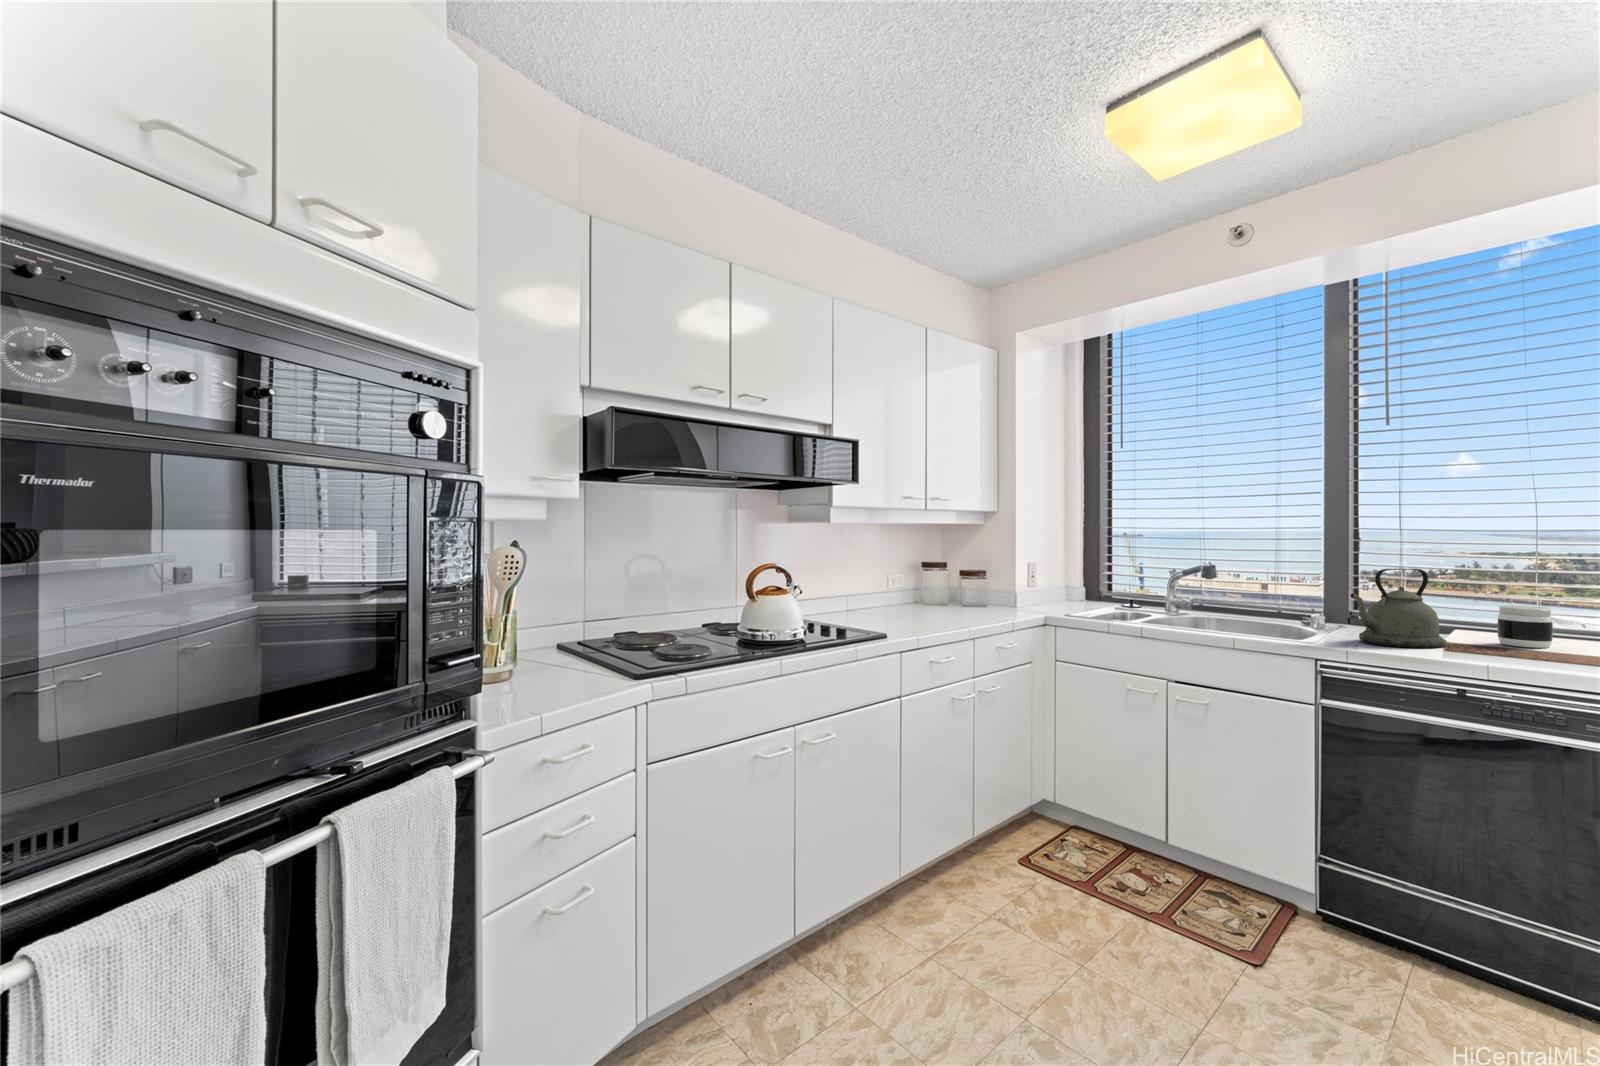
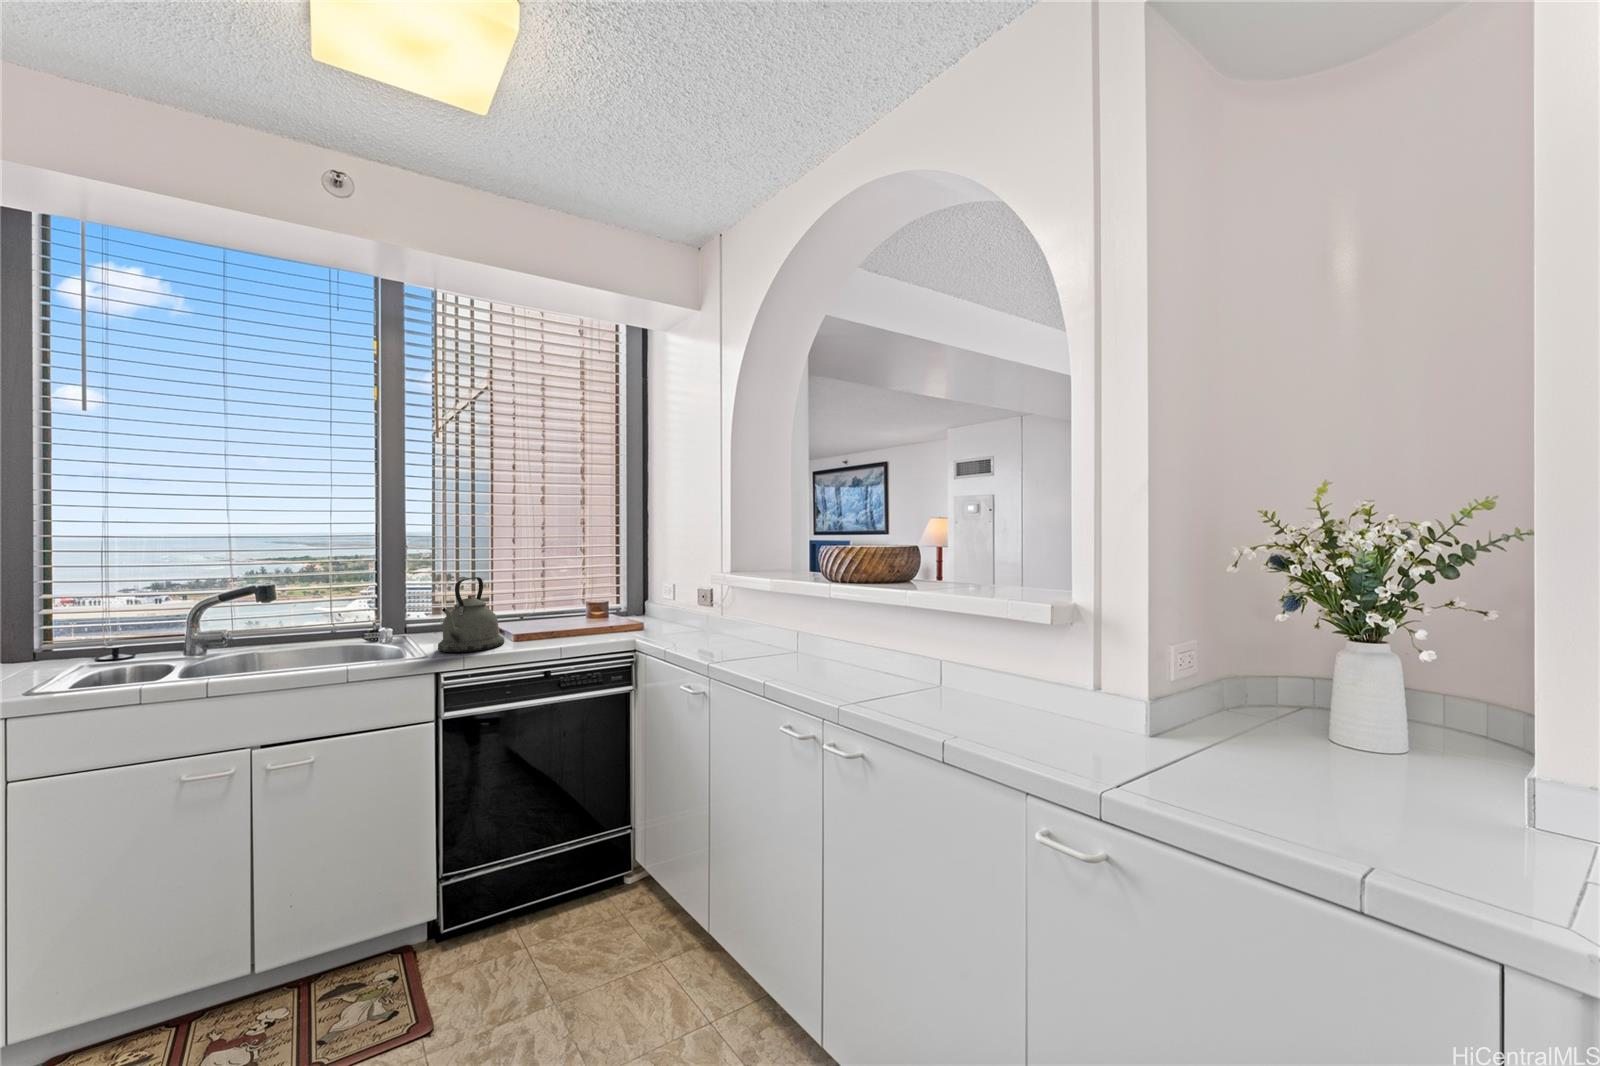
jar: present [1497,605,1553,648] -> none [524,598,555,631]

